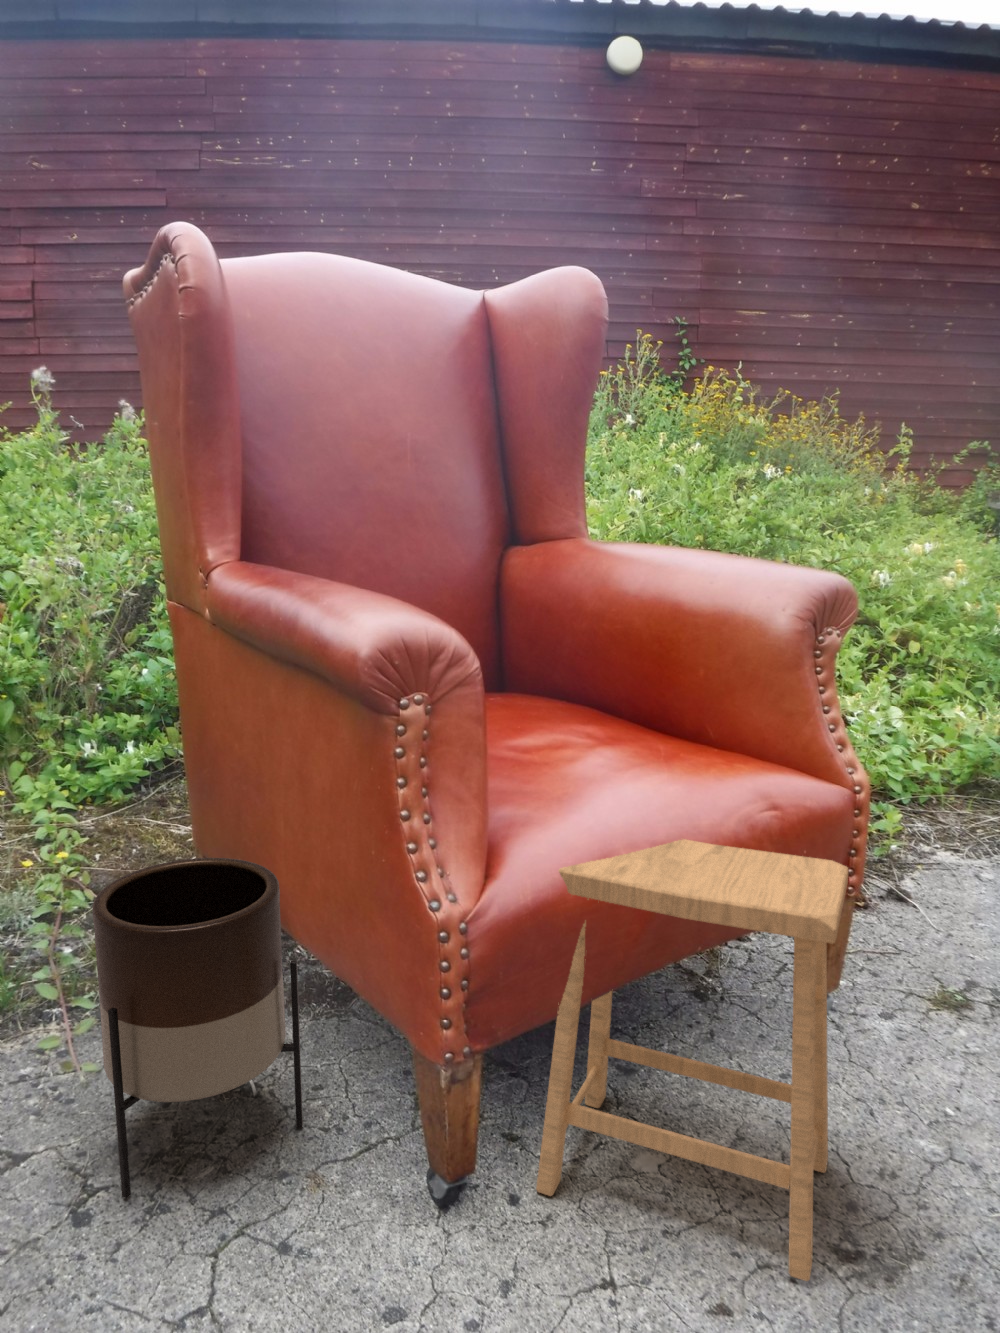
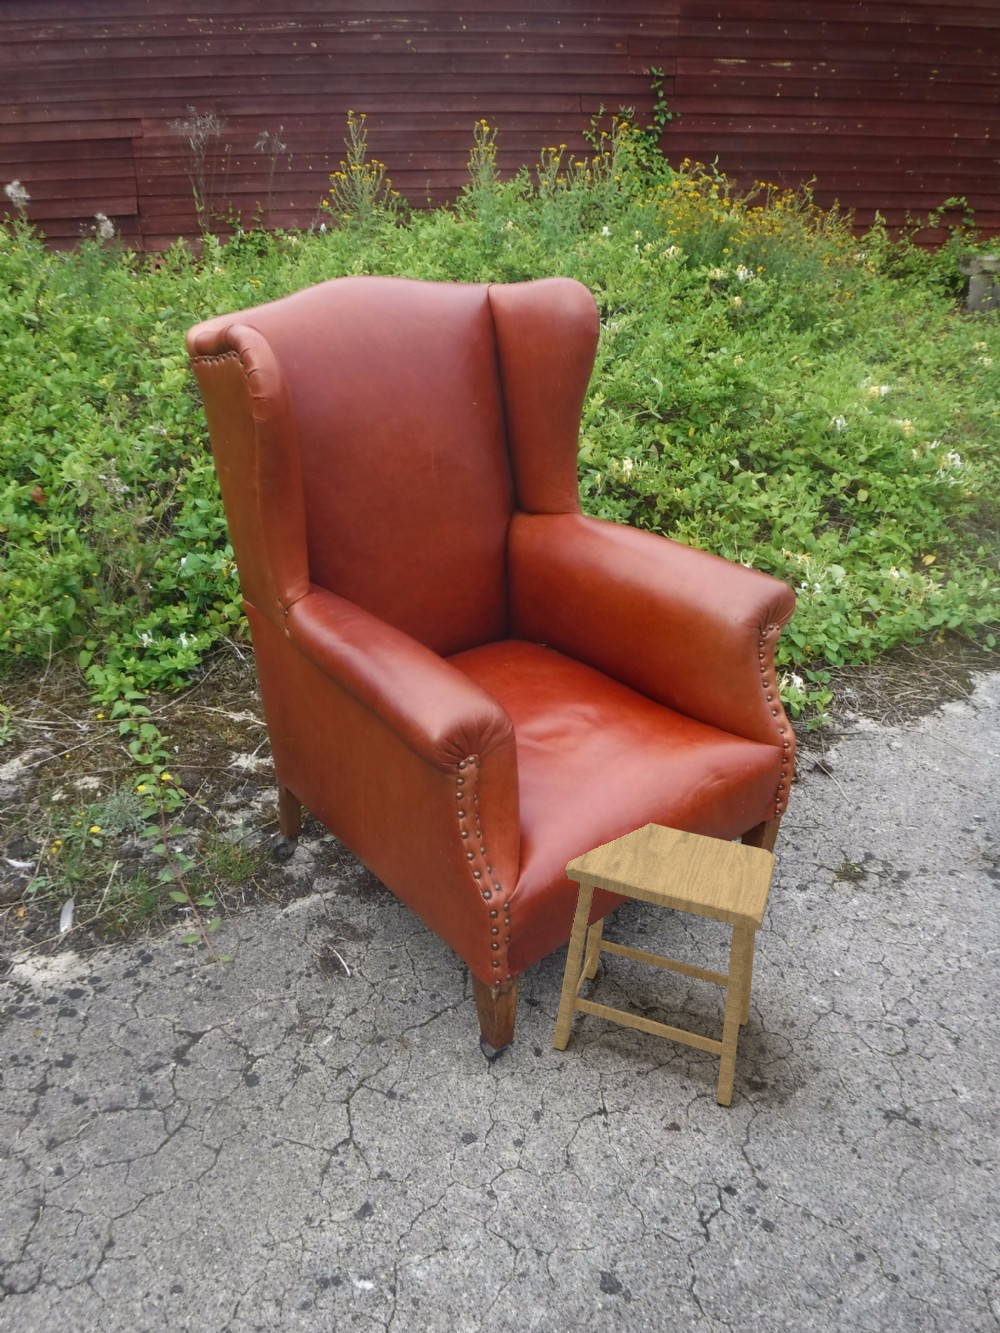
planter: present [92,858,303,1198] -> none [234,831,388,1063]

